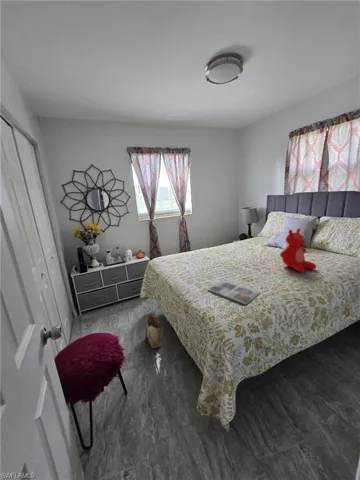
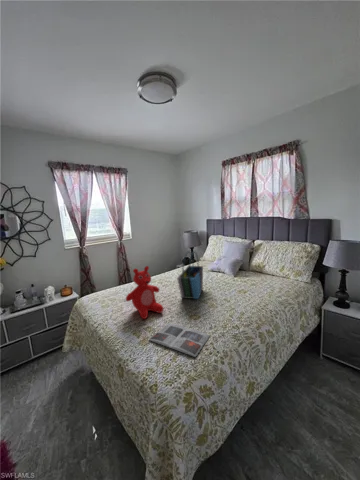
tote bag: none [233,223,259,267] -> present [178,252,203,299]
teddy bear: present [280,229,316,272] -> present [126,266,163,319]
woven basket: present [146,307,161,348] -> none [64,366,91,429]

